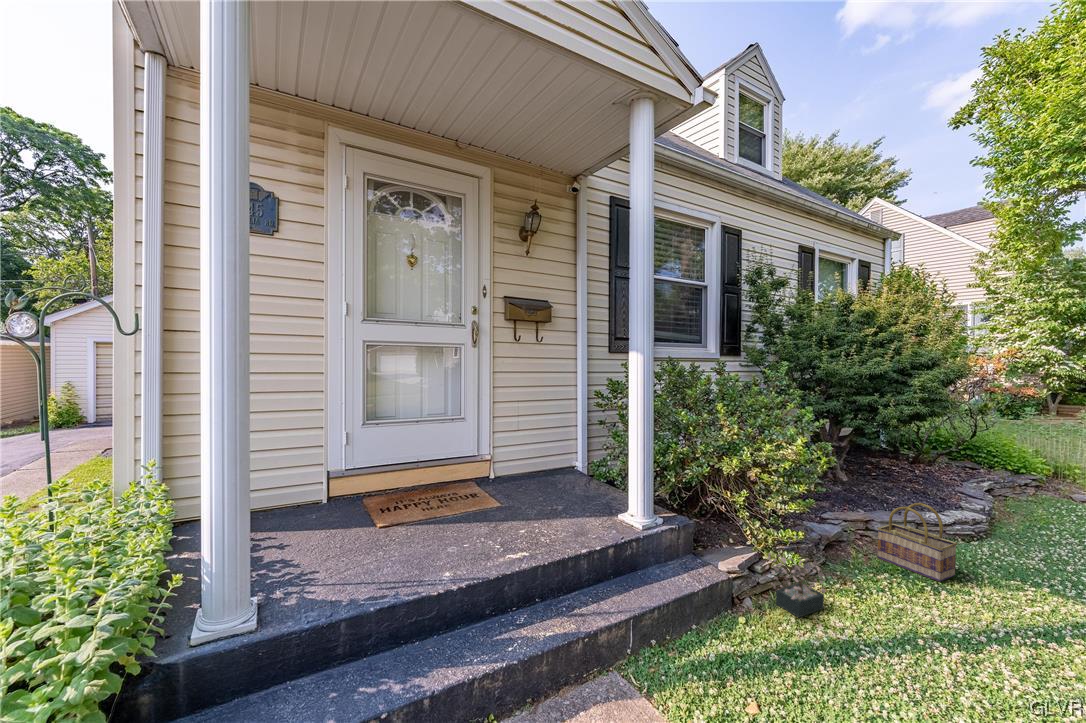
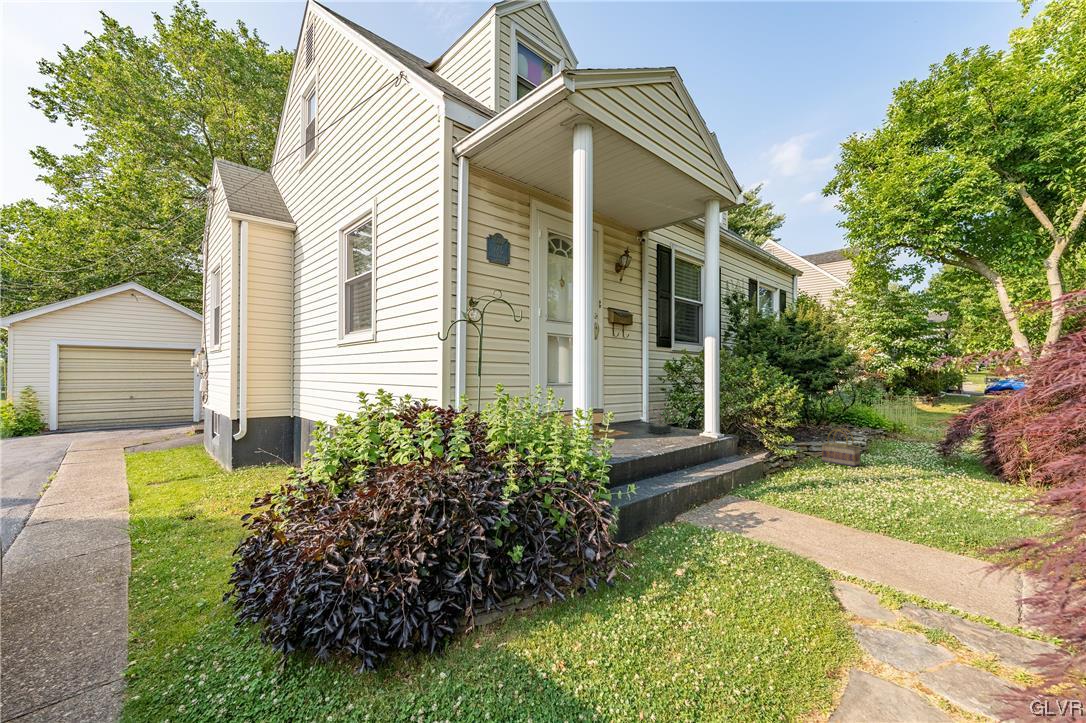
decorative plant: present [766,553,825,617] -> present [647,408,671,434]

